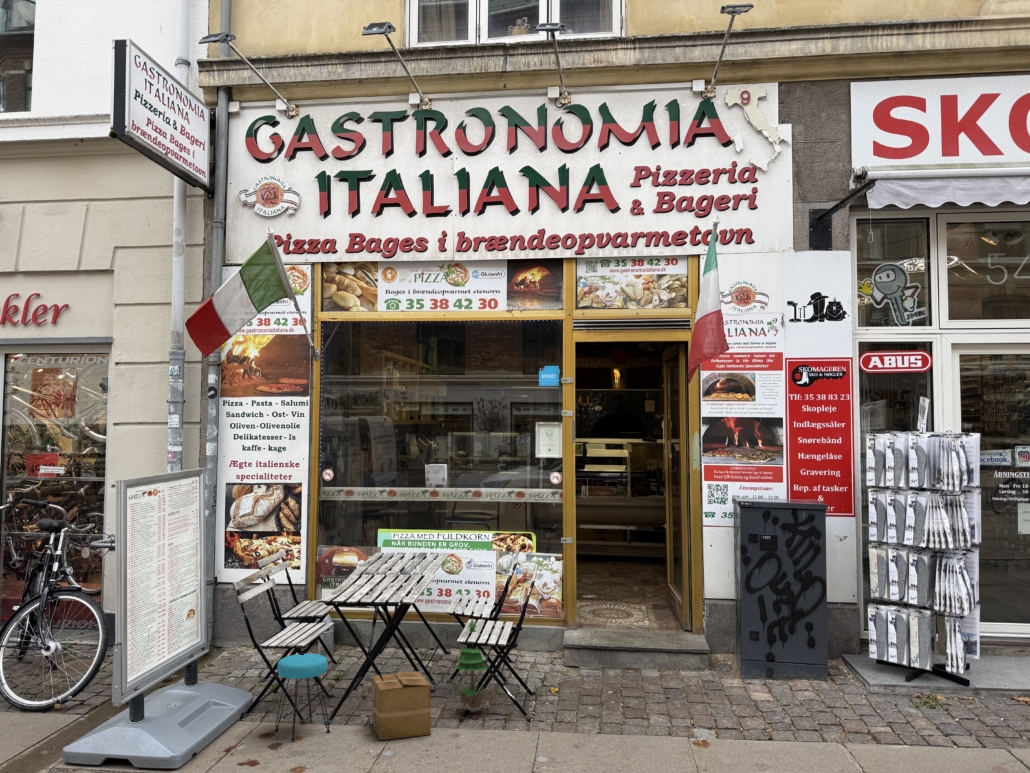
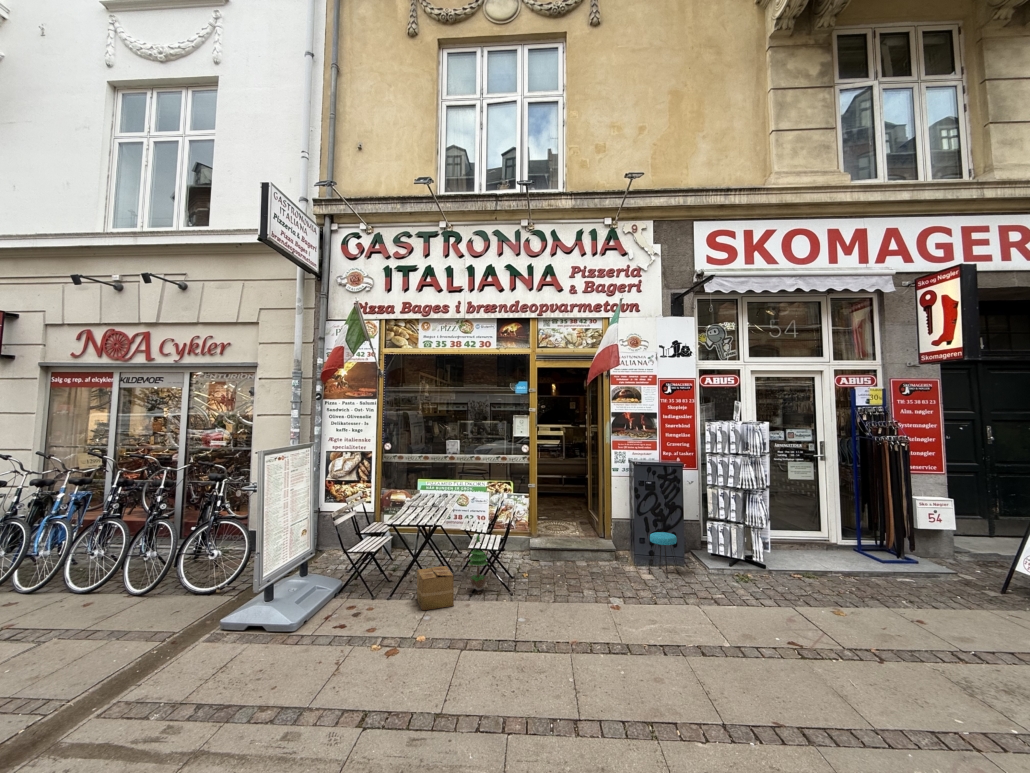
stool: present [275,654,330,741] -> present [649,532,679,578]

